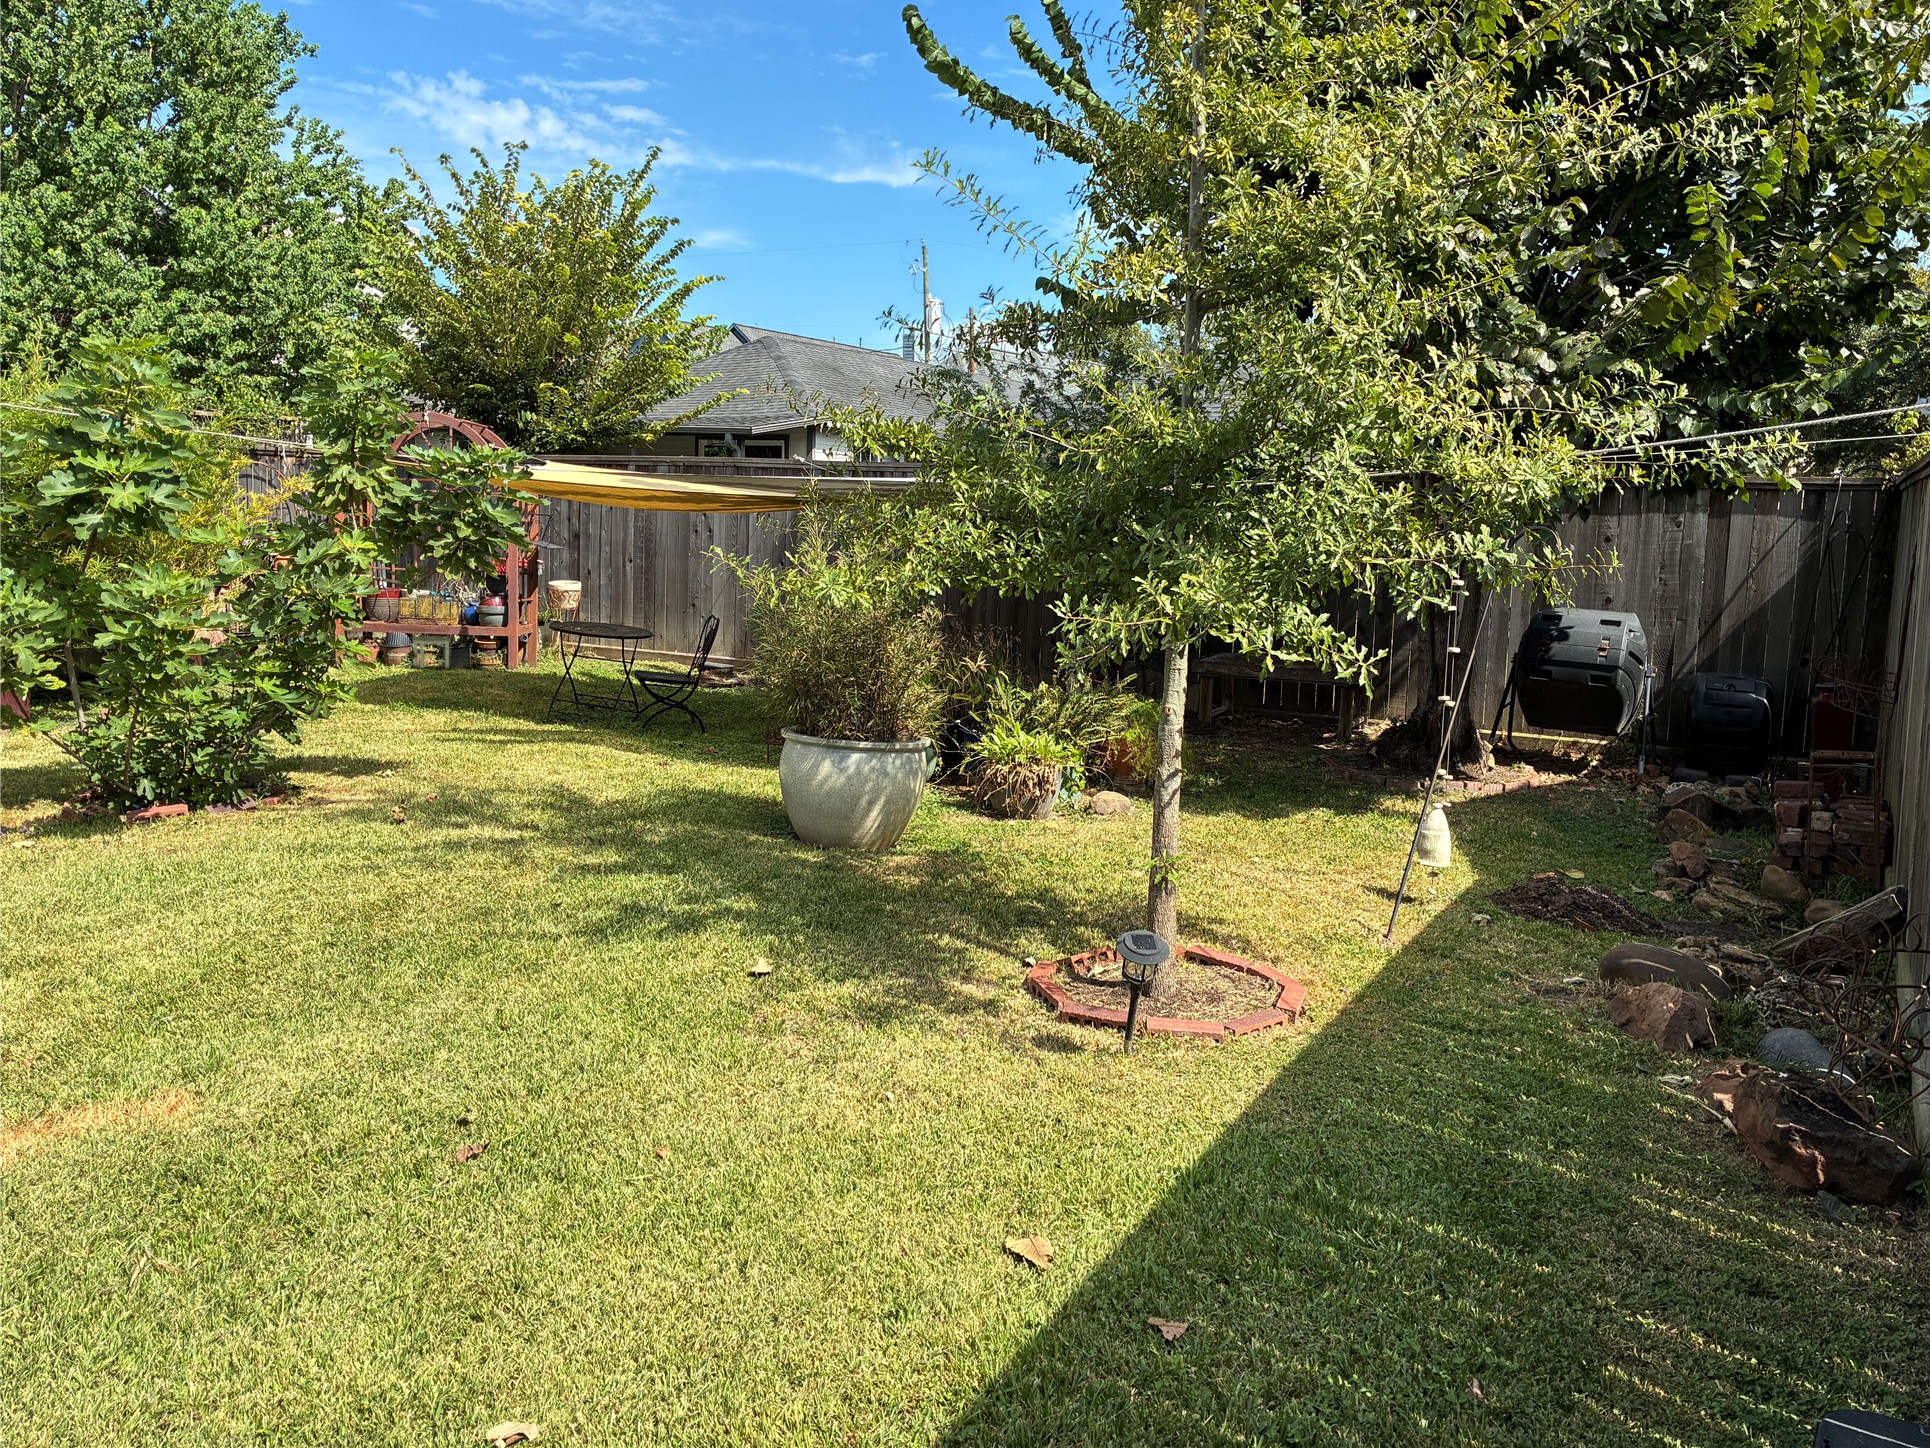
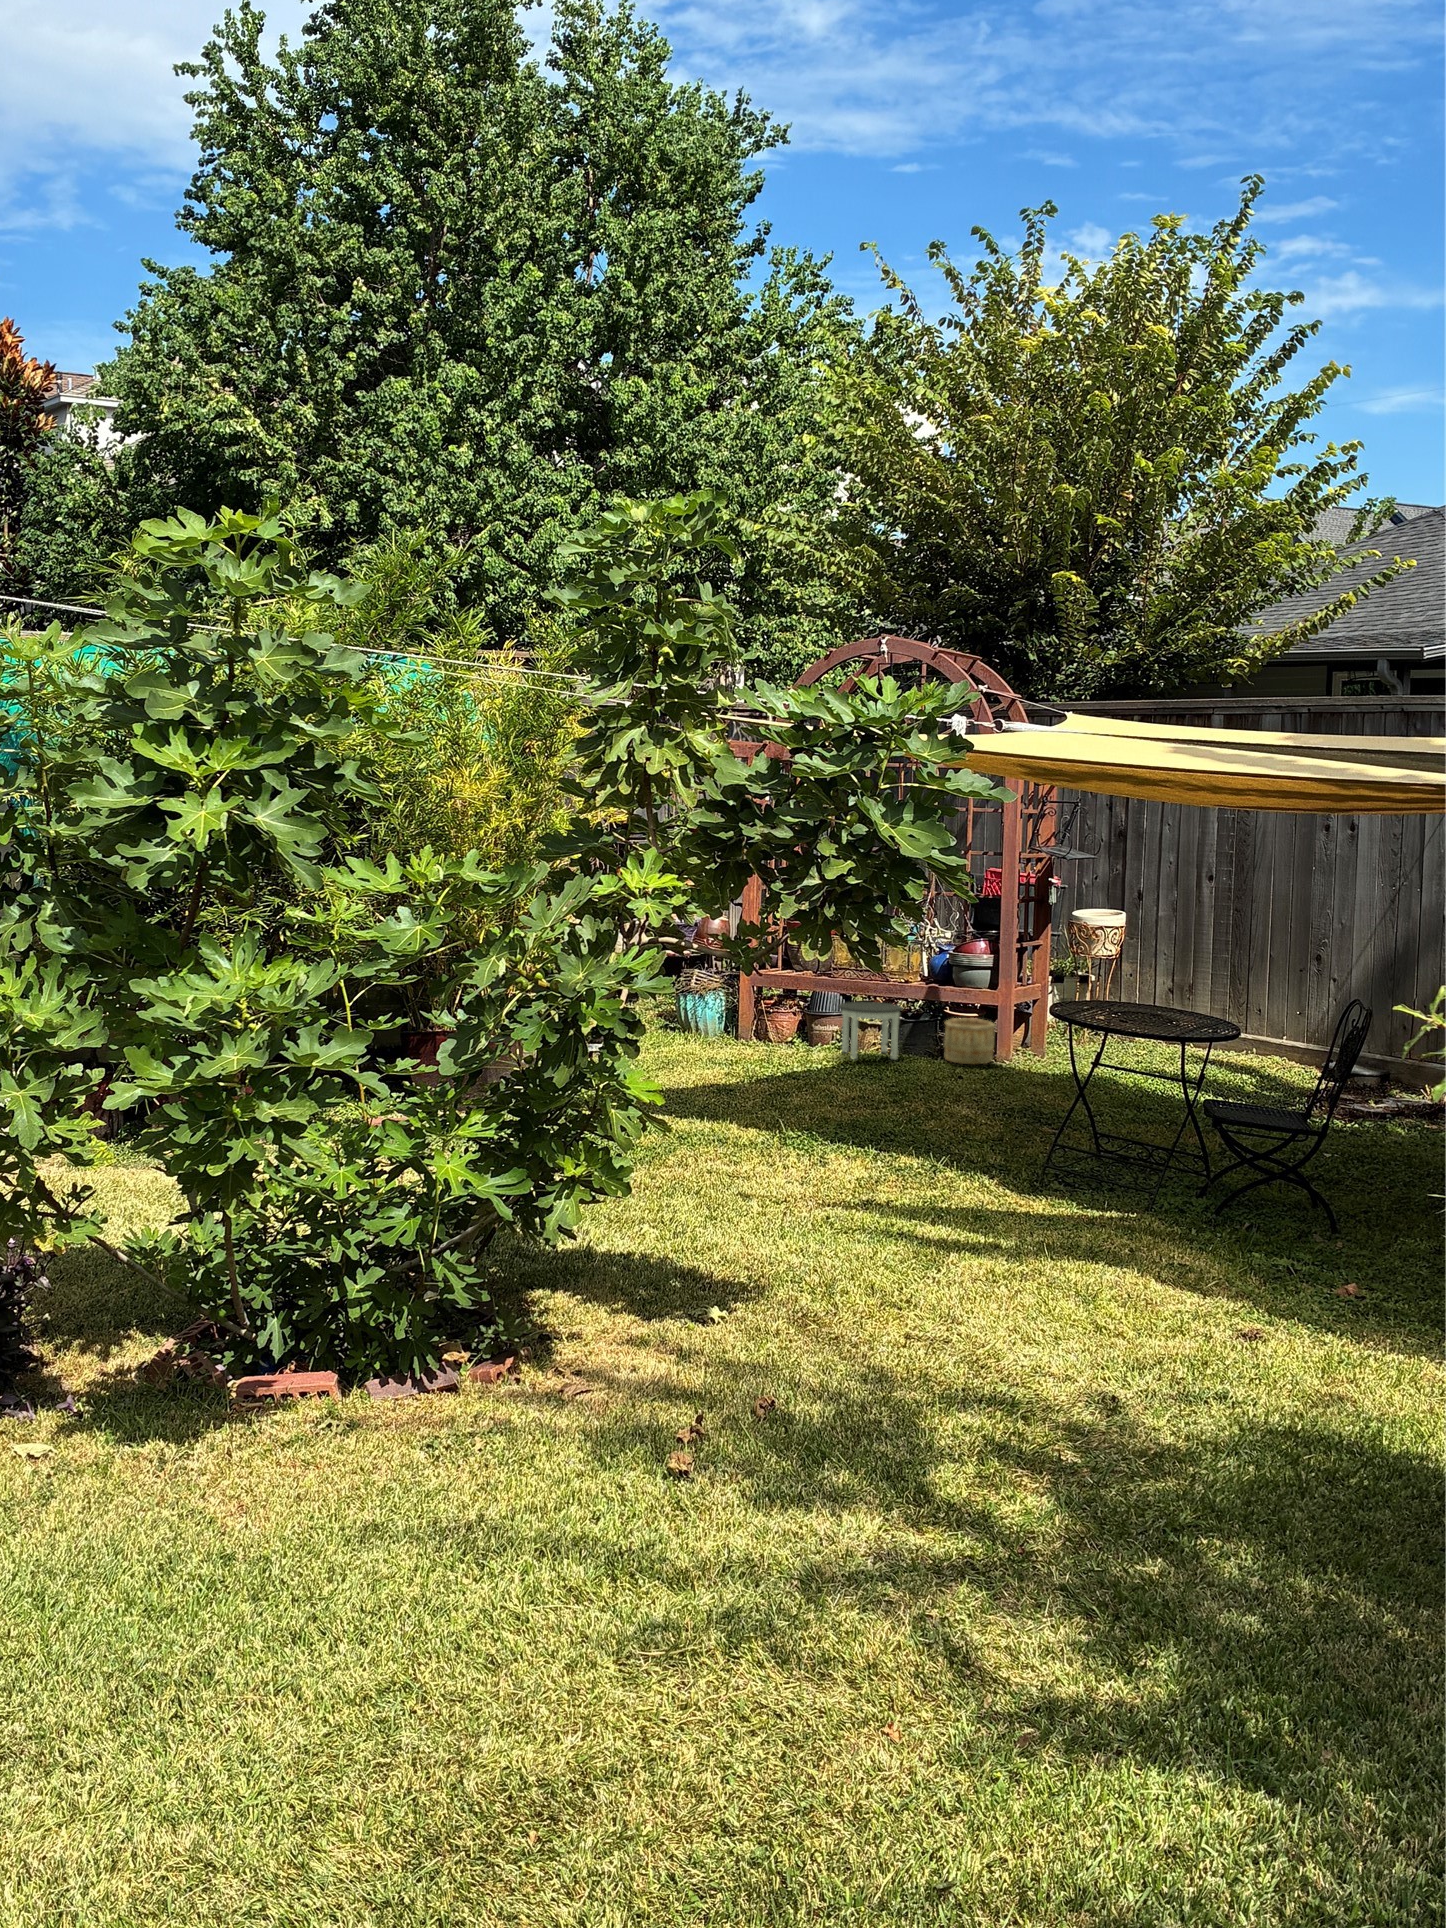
wooden bucket: none [477,644,508,668] -> present [944,1018,996,1064]

